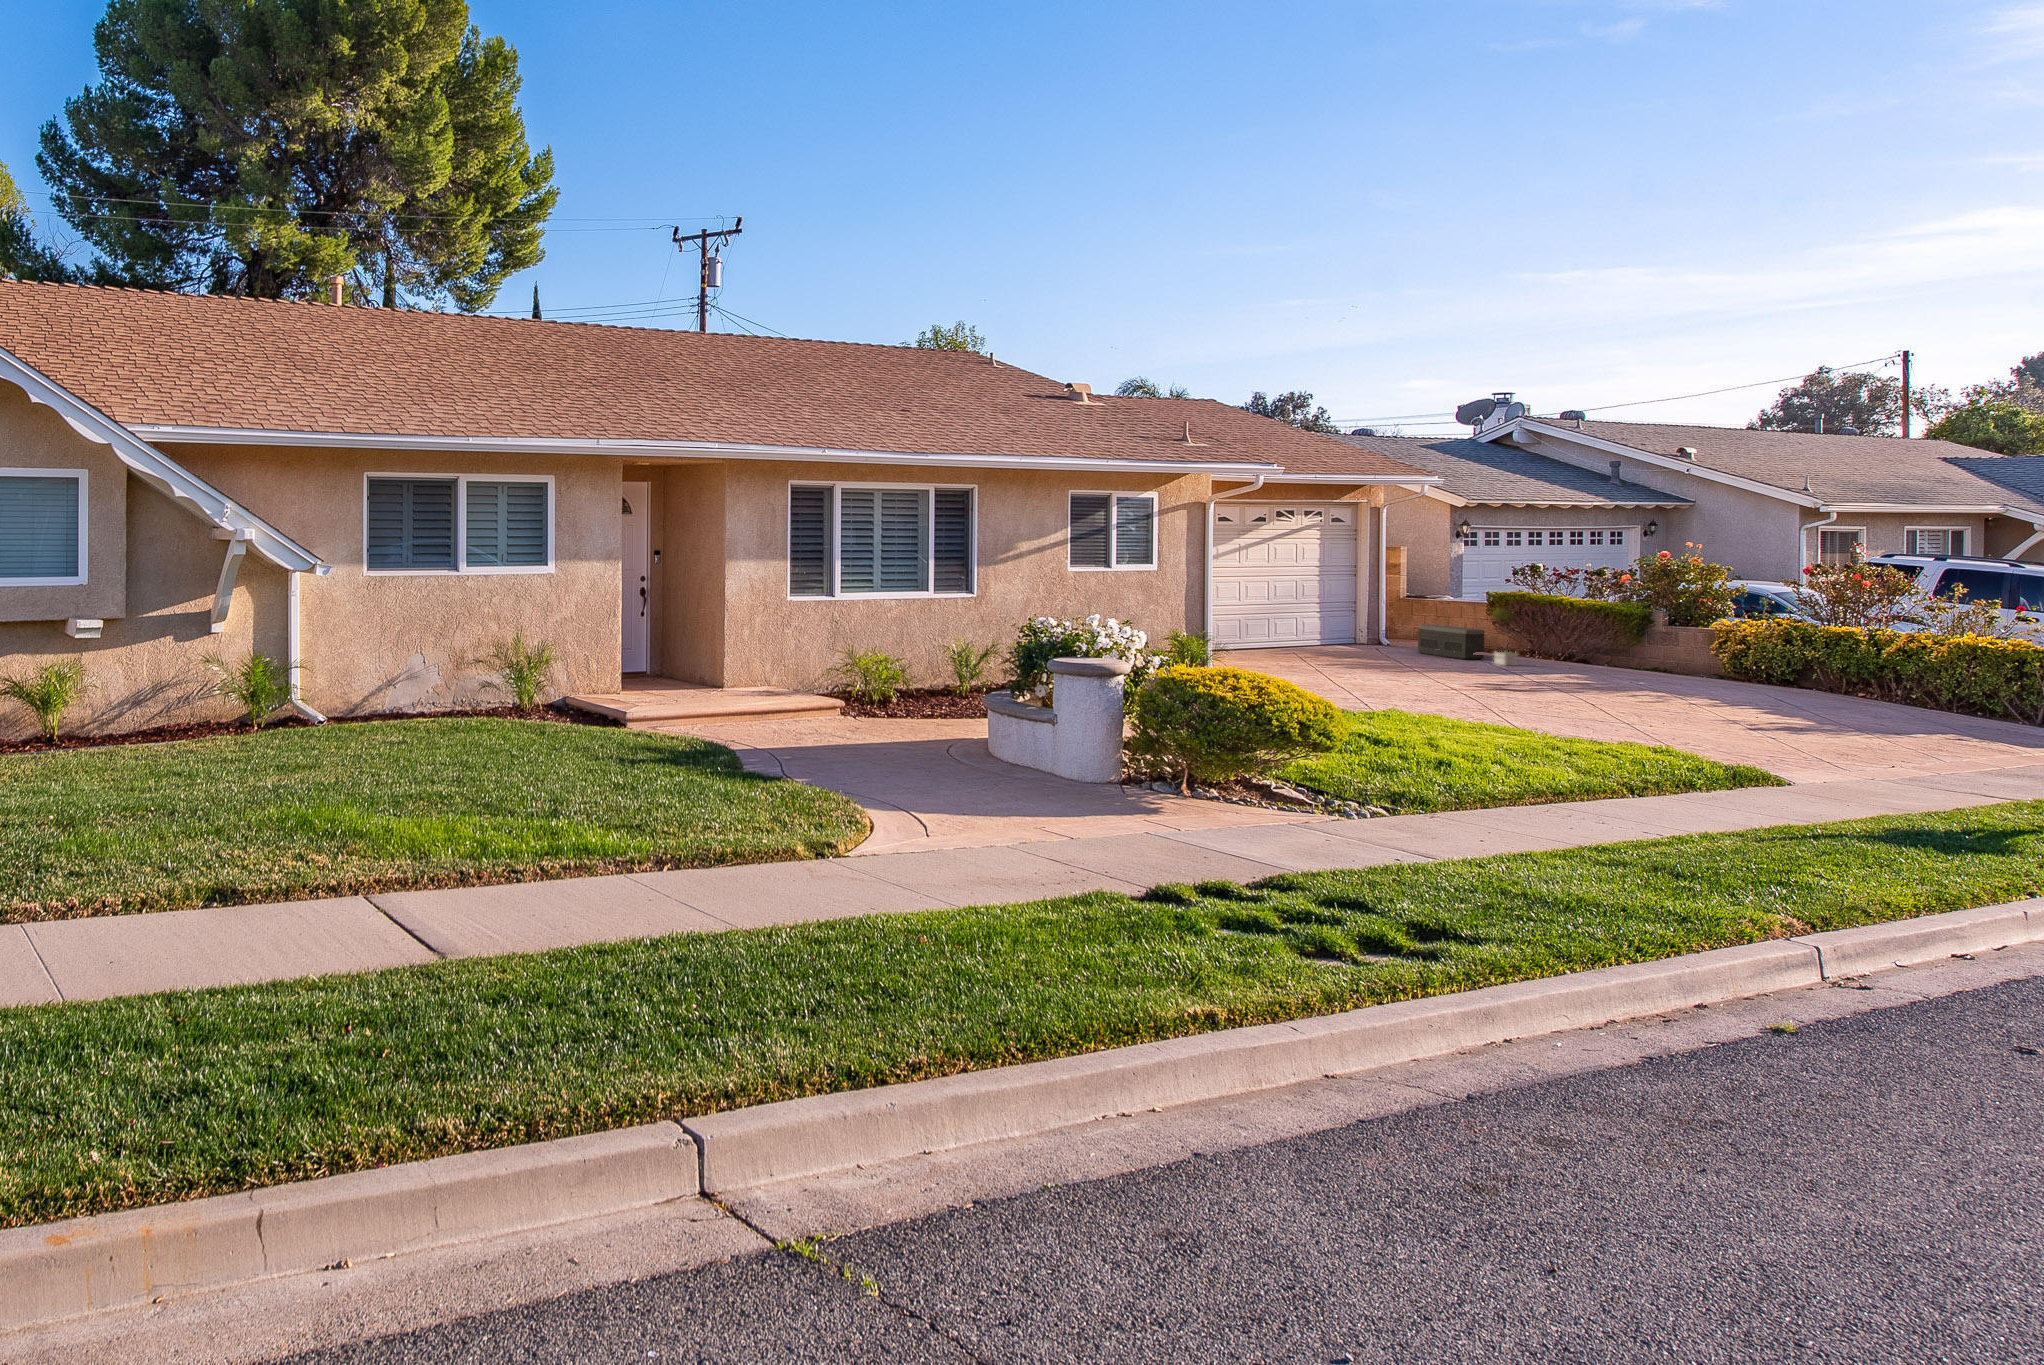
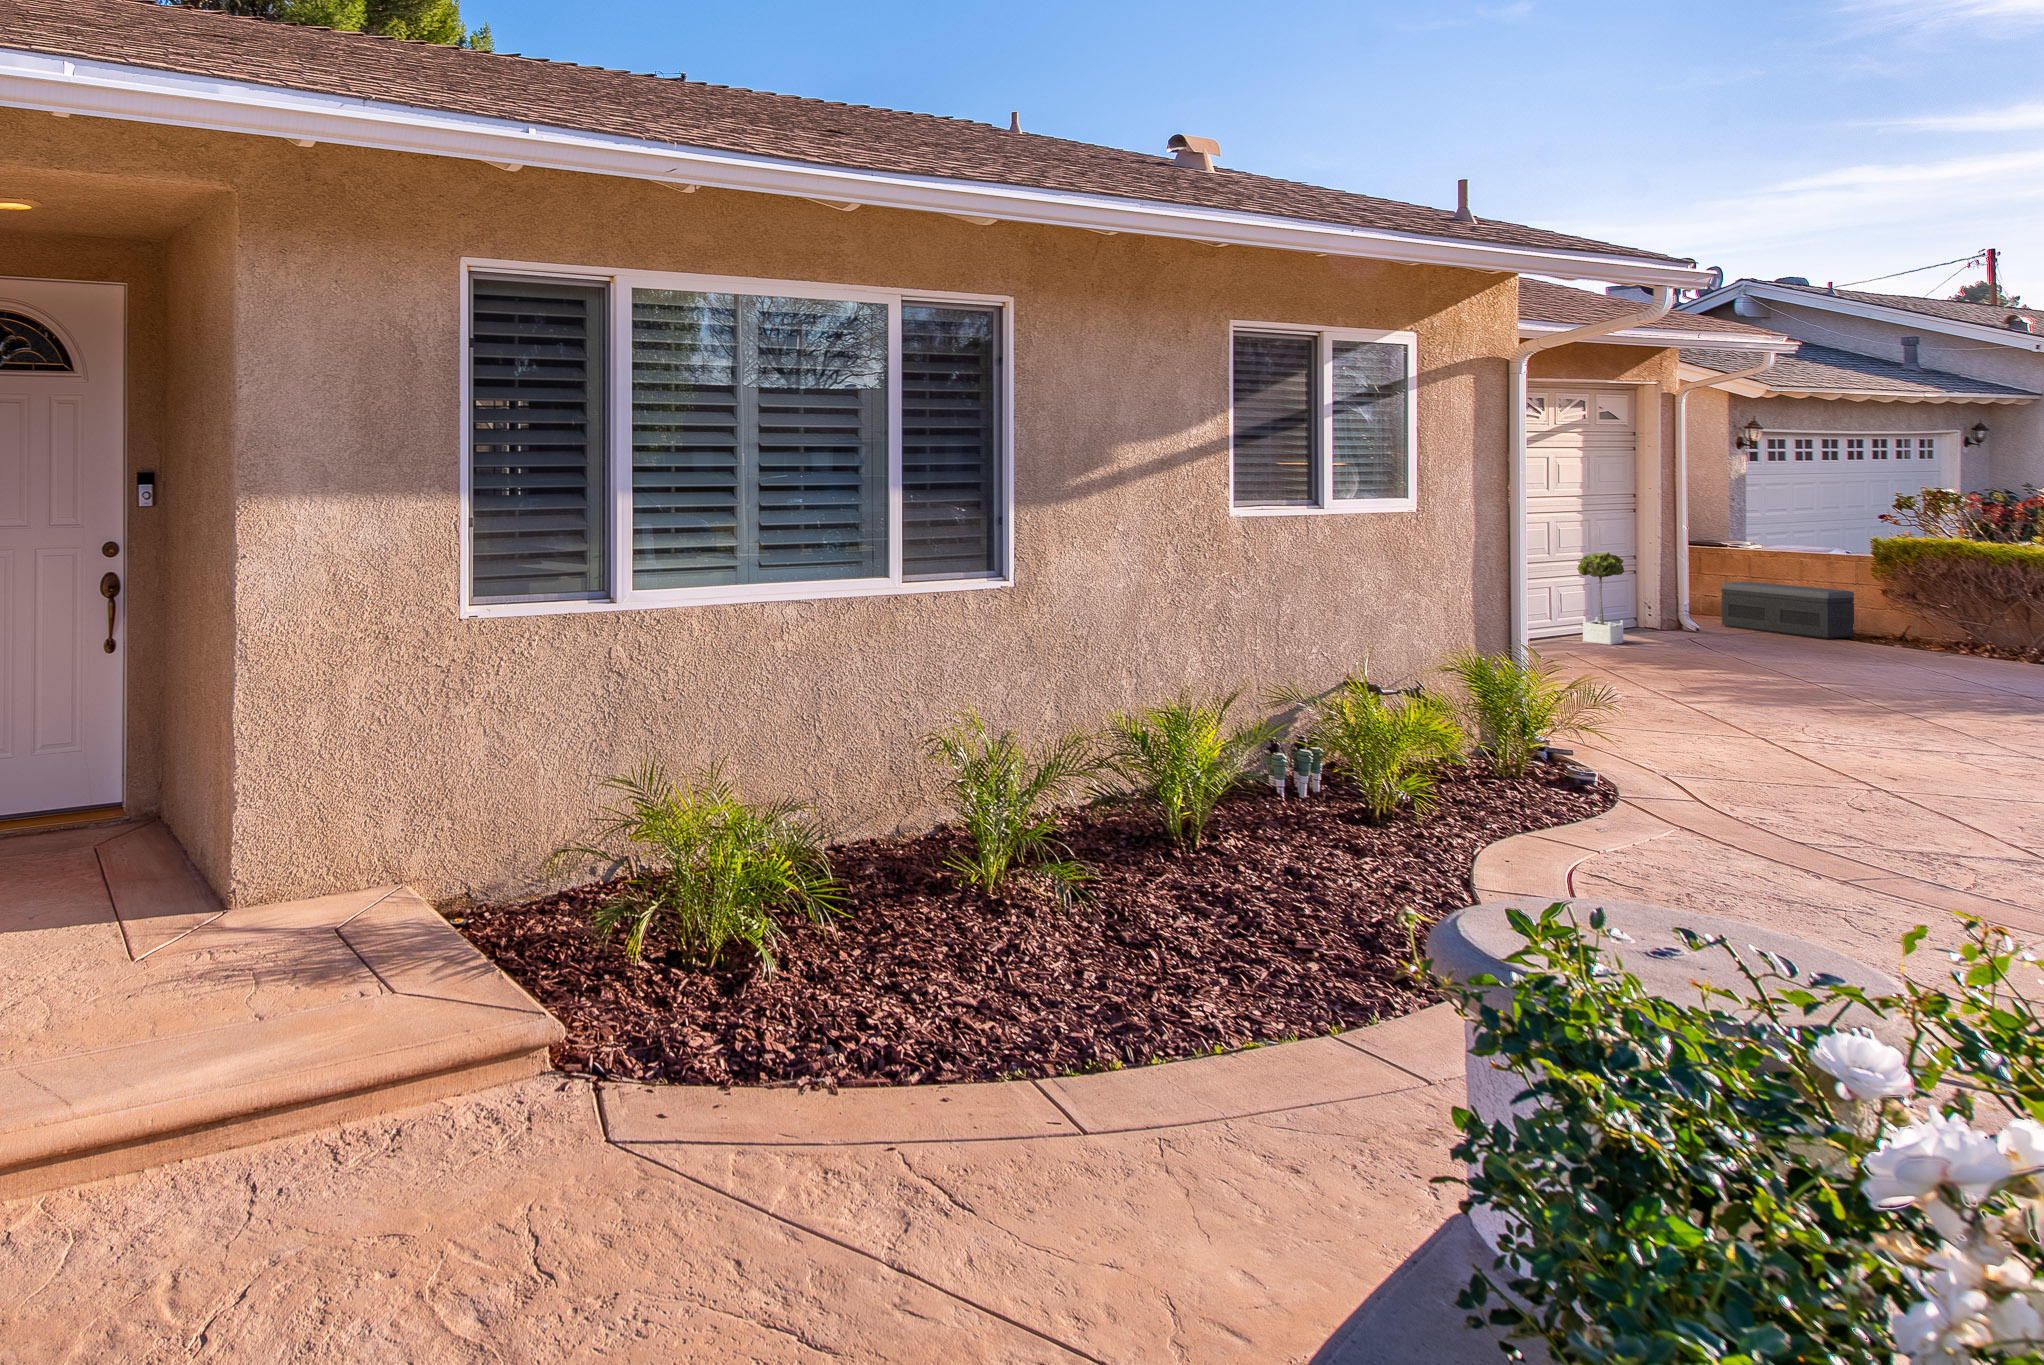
potted tree: present [1493,608,1518,666] -> present [1577,552,1624,645]

